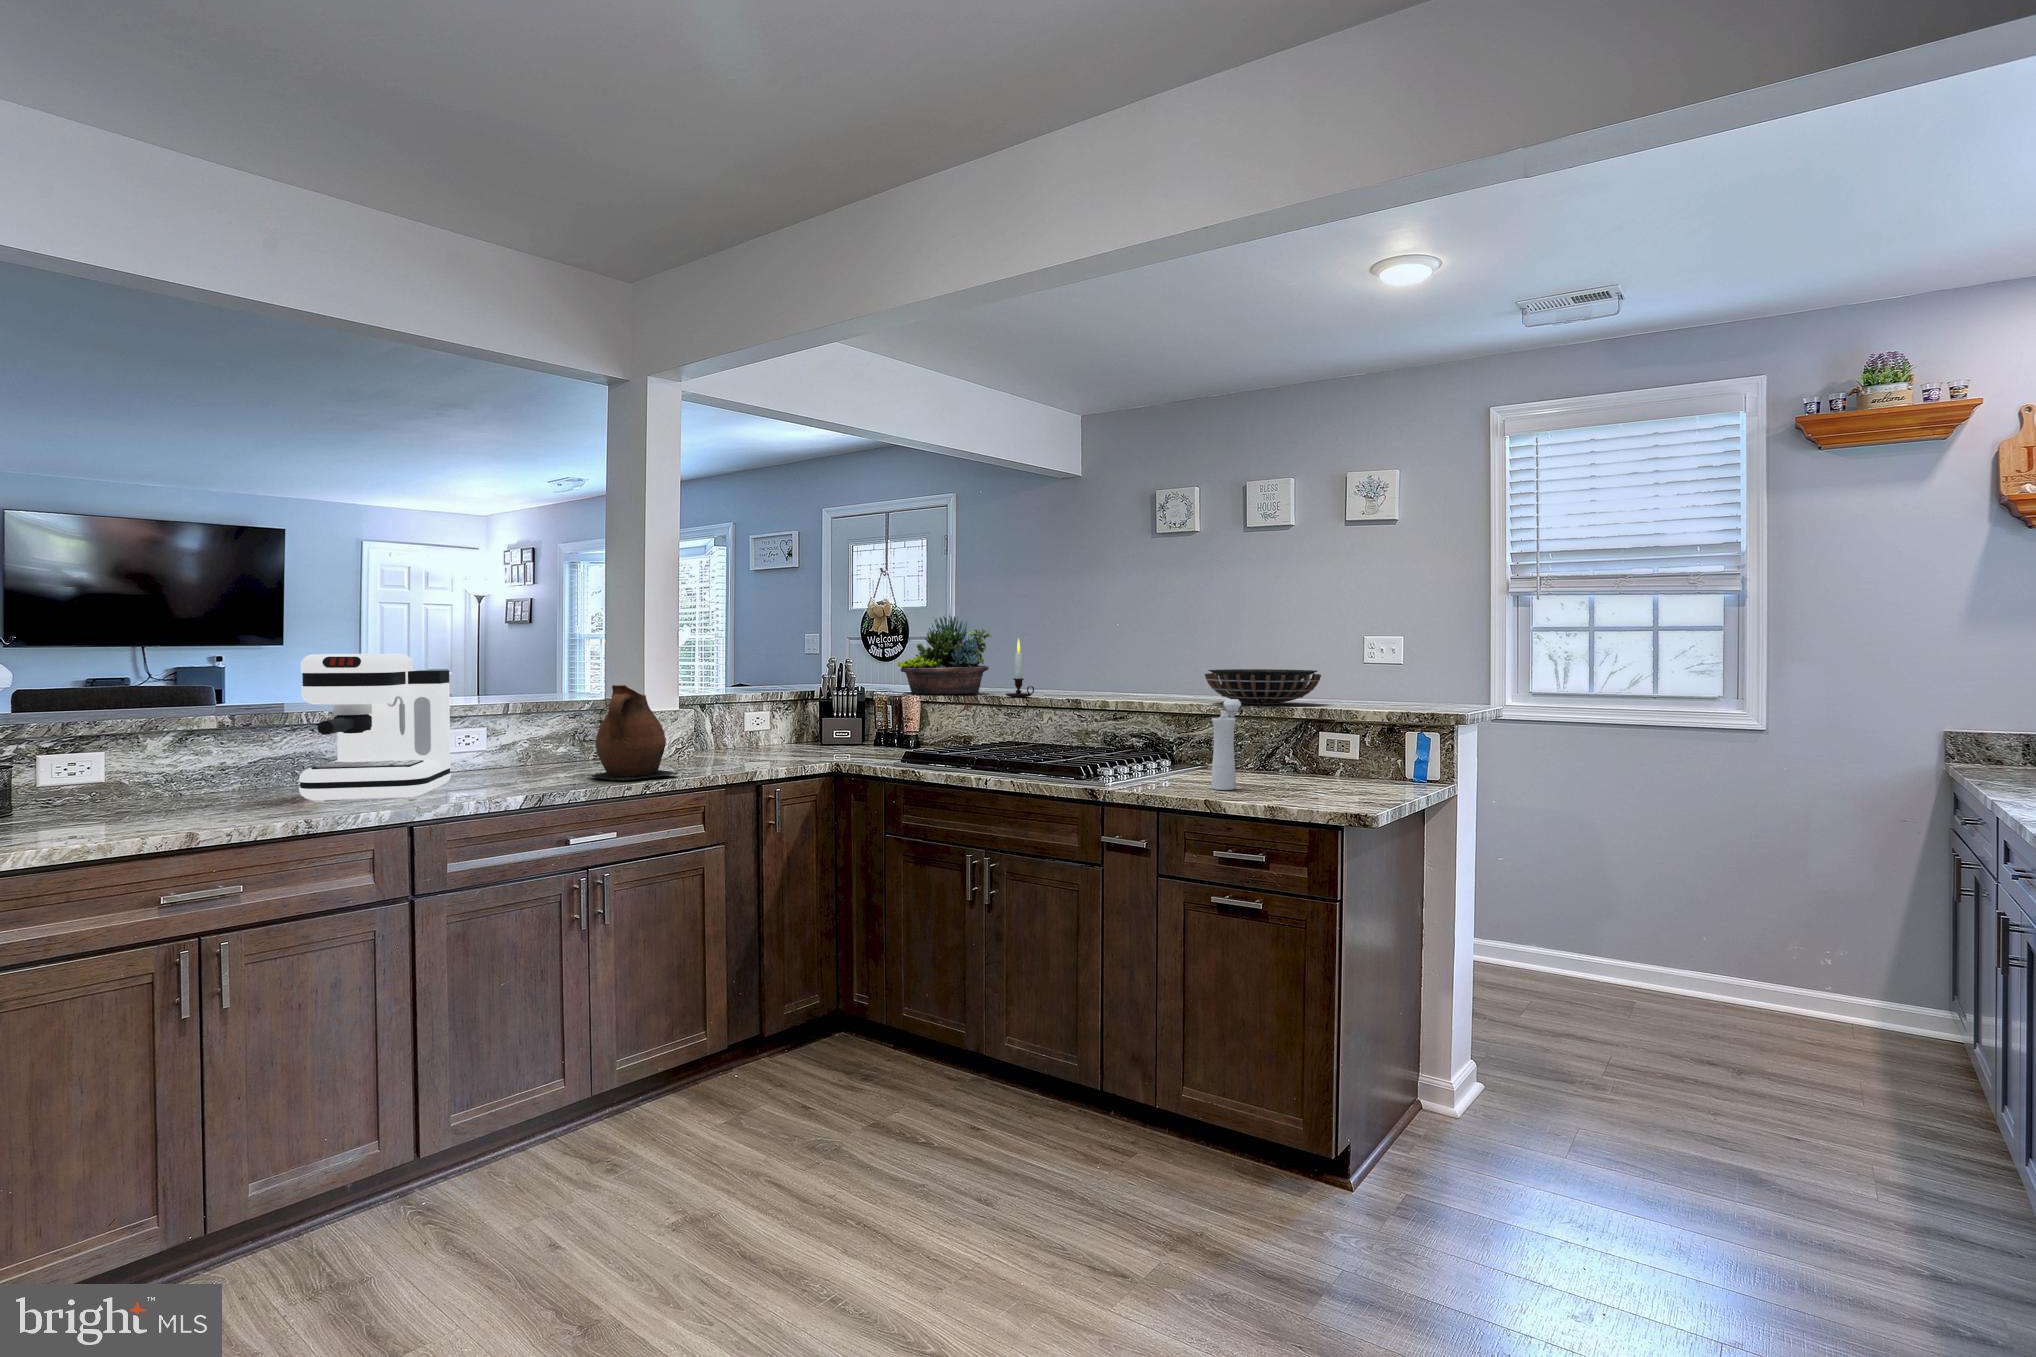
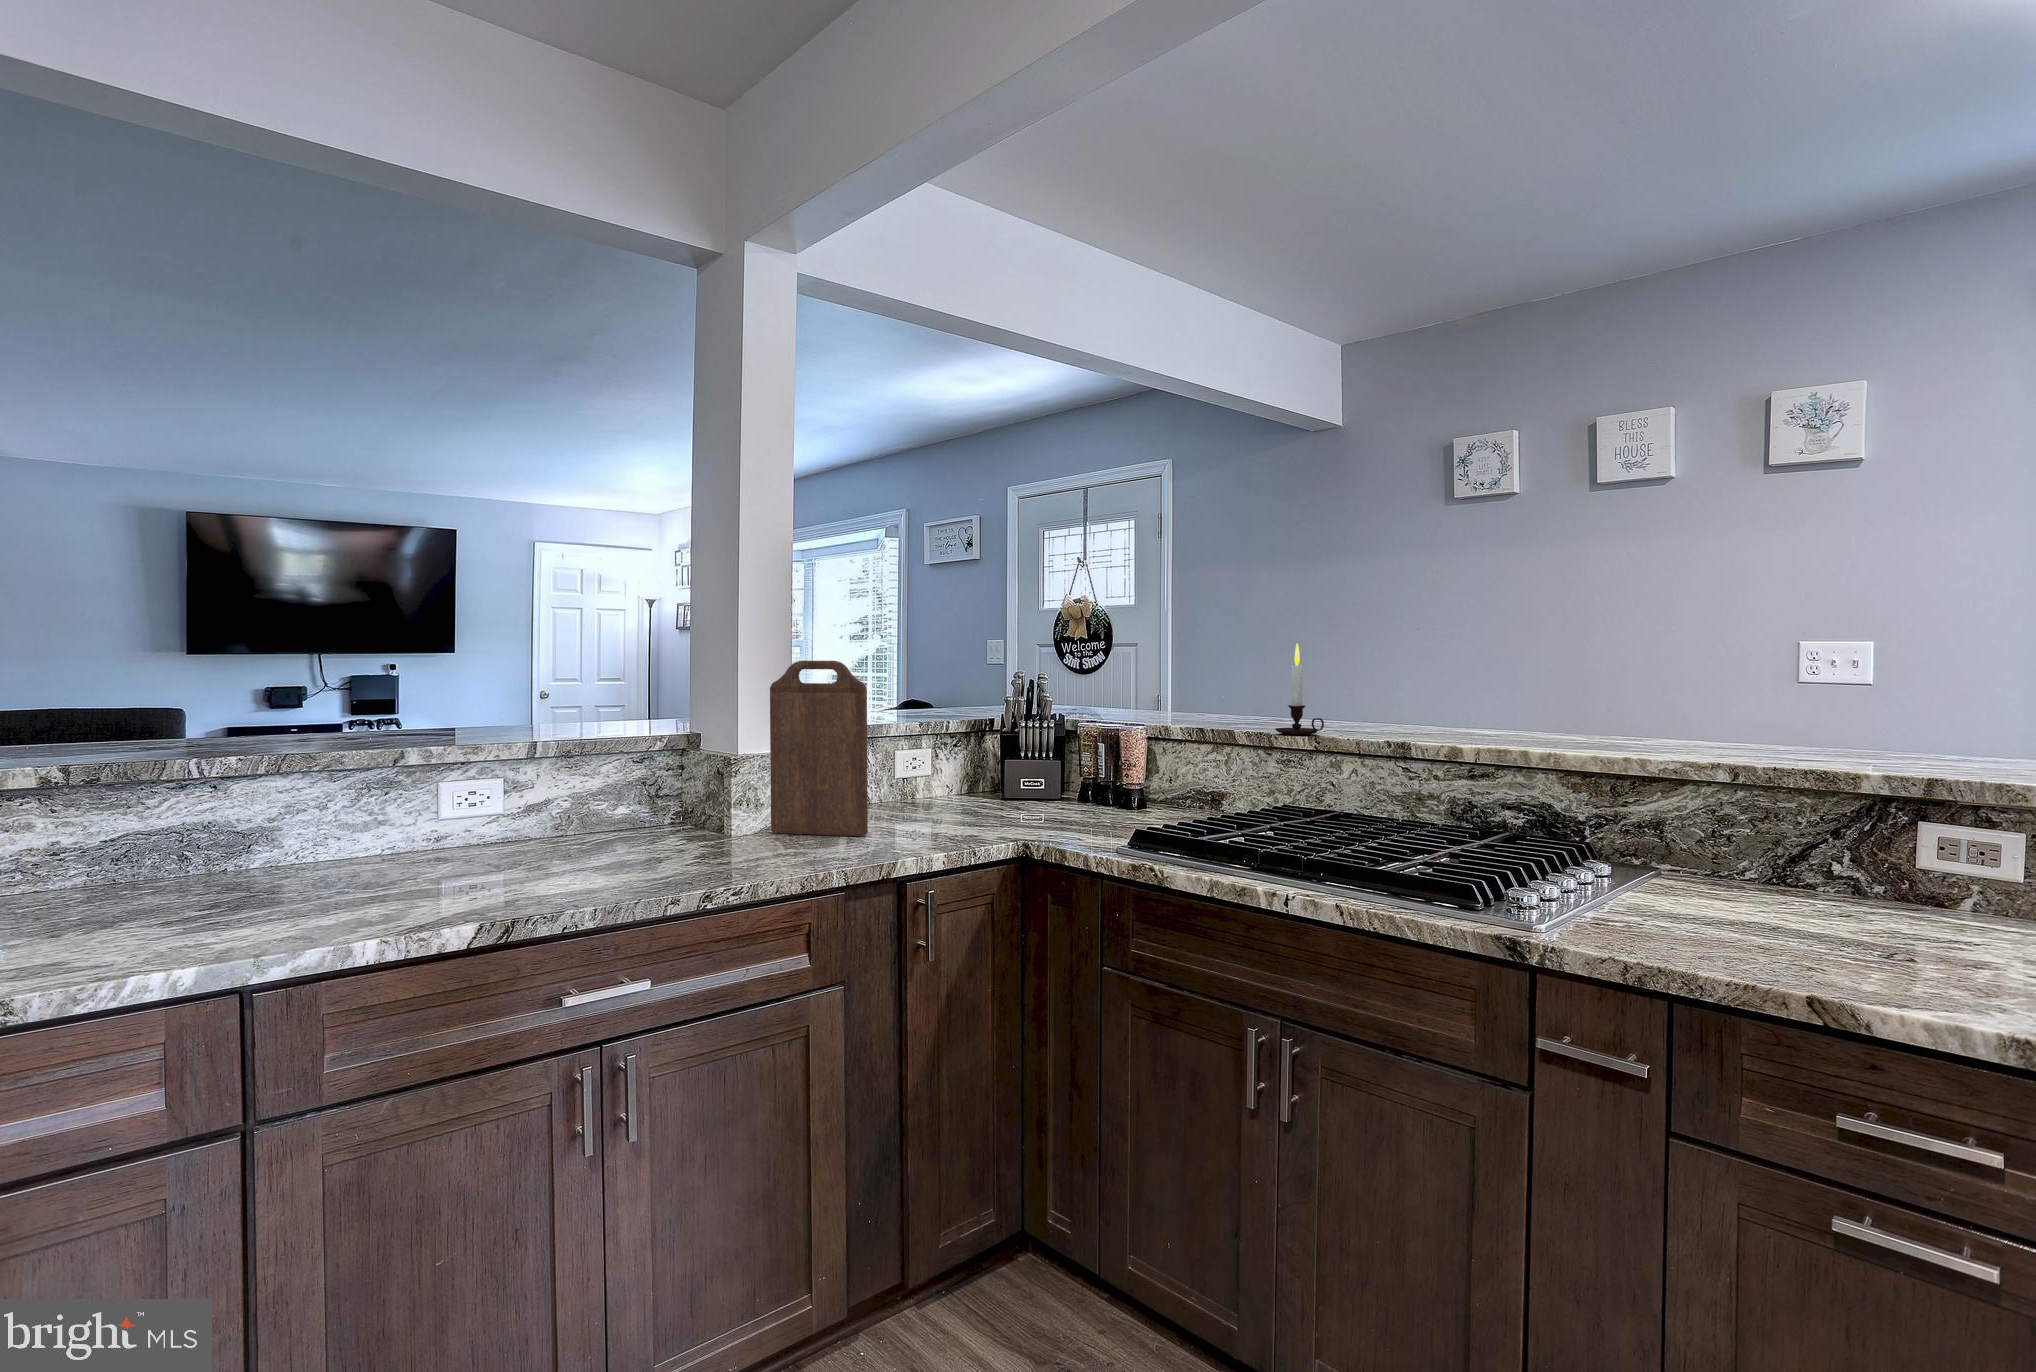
succulent planter: present [898,615,992,694] -> none [1106,609,1247,727]
cutting board: none [669,649,737,763] -> present [770,661,868,836]
coffee maker: present [299,654,451,803] -> none [86,672,390,931]
decorative bowl: present [1205,669,1321,704] -> none [1652,695,1909,762]
ceramic pitcher: present [586,685,678,780] -> none [619,722,764,880]
pepper mill: present [1212,699,1241,790] -> none [1773,762,1838,959]

